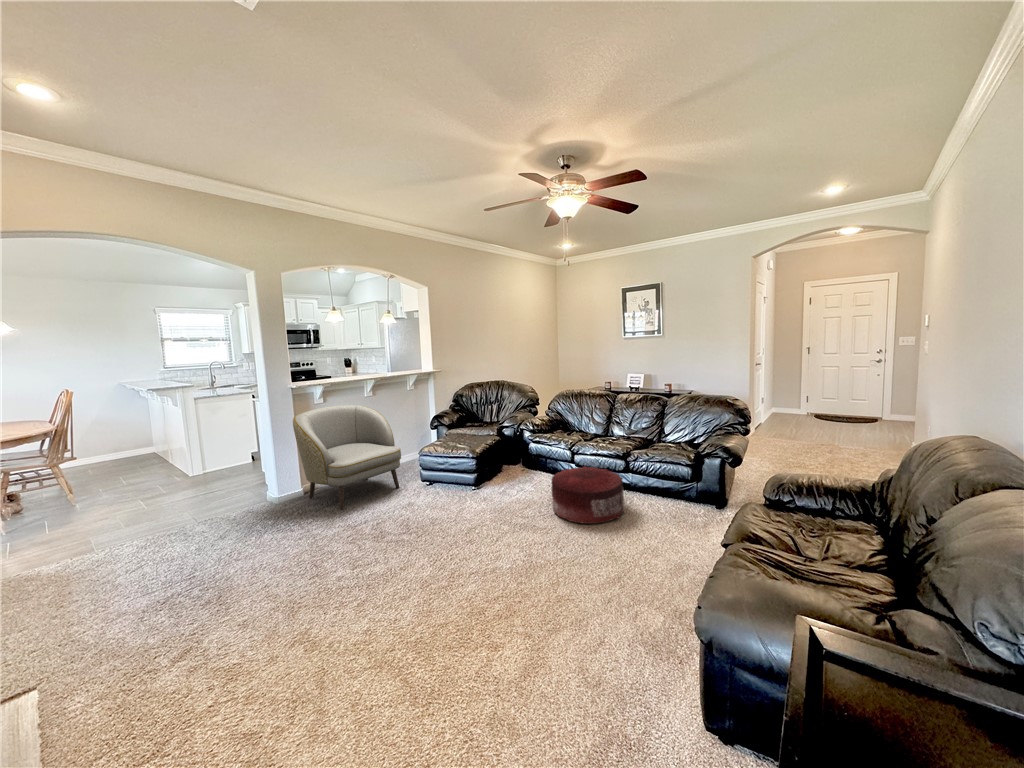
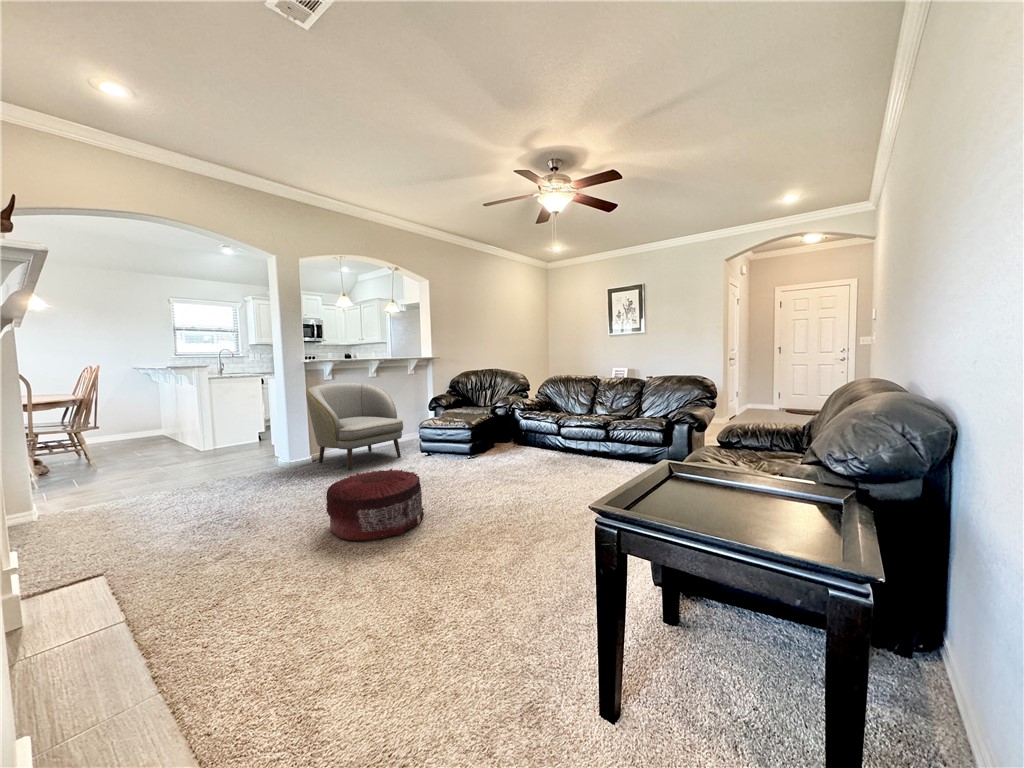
pouf: present [551,466,625,524] -> present [326,469,424,541]

